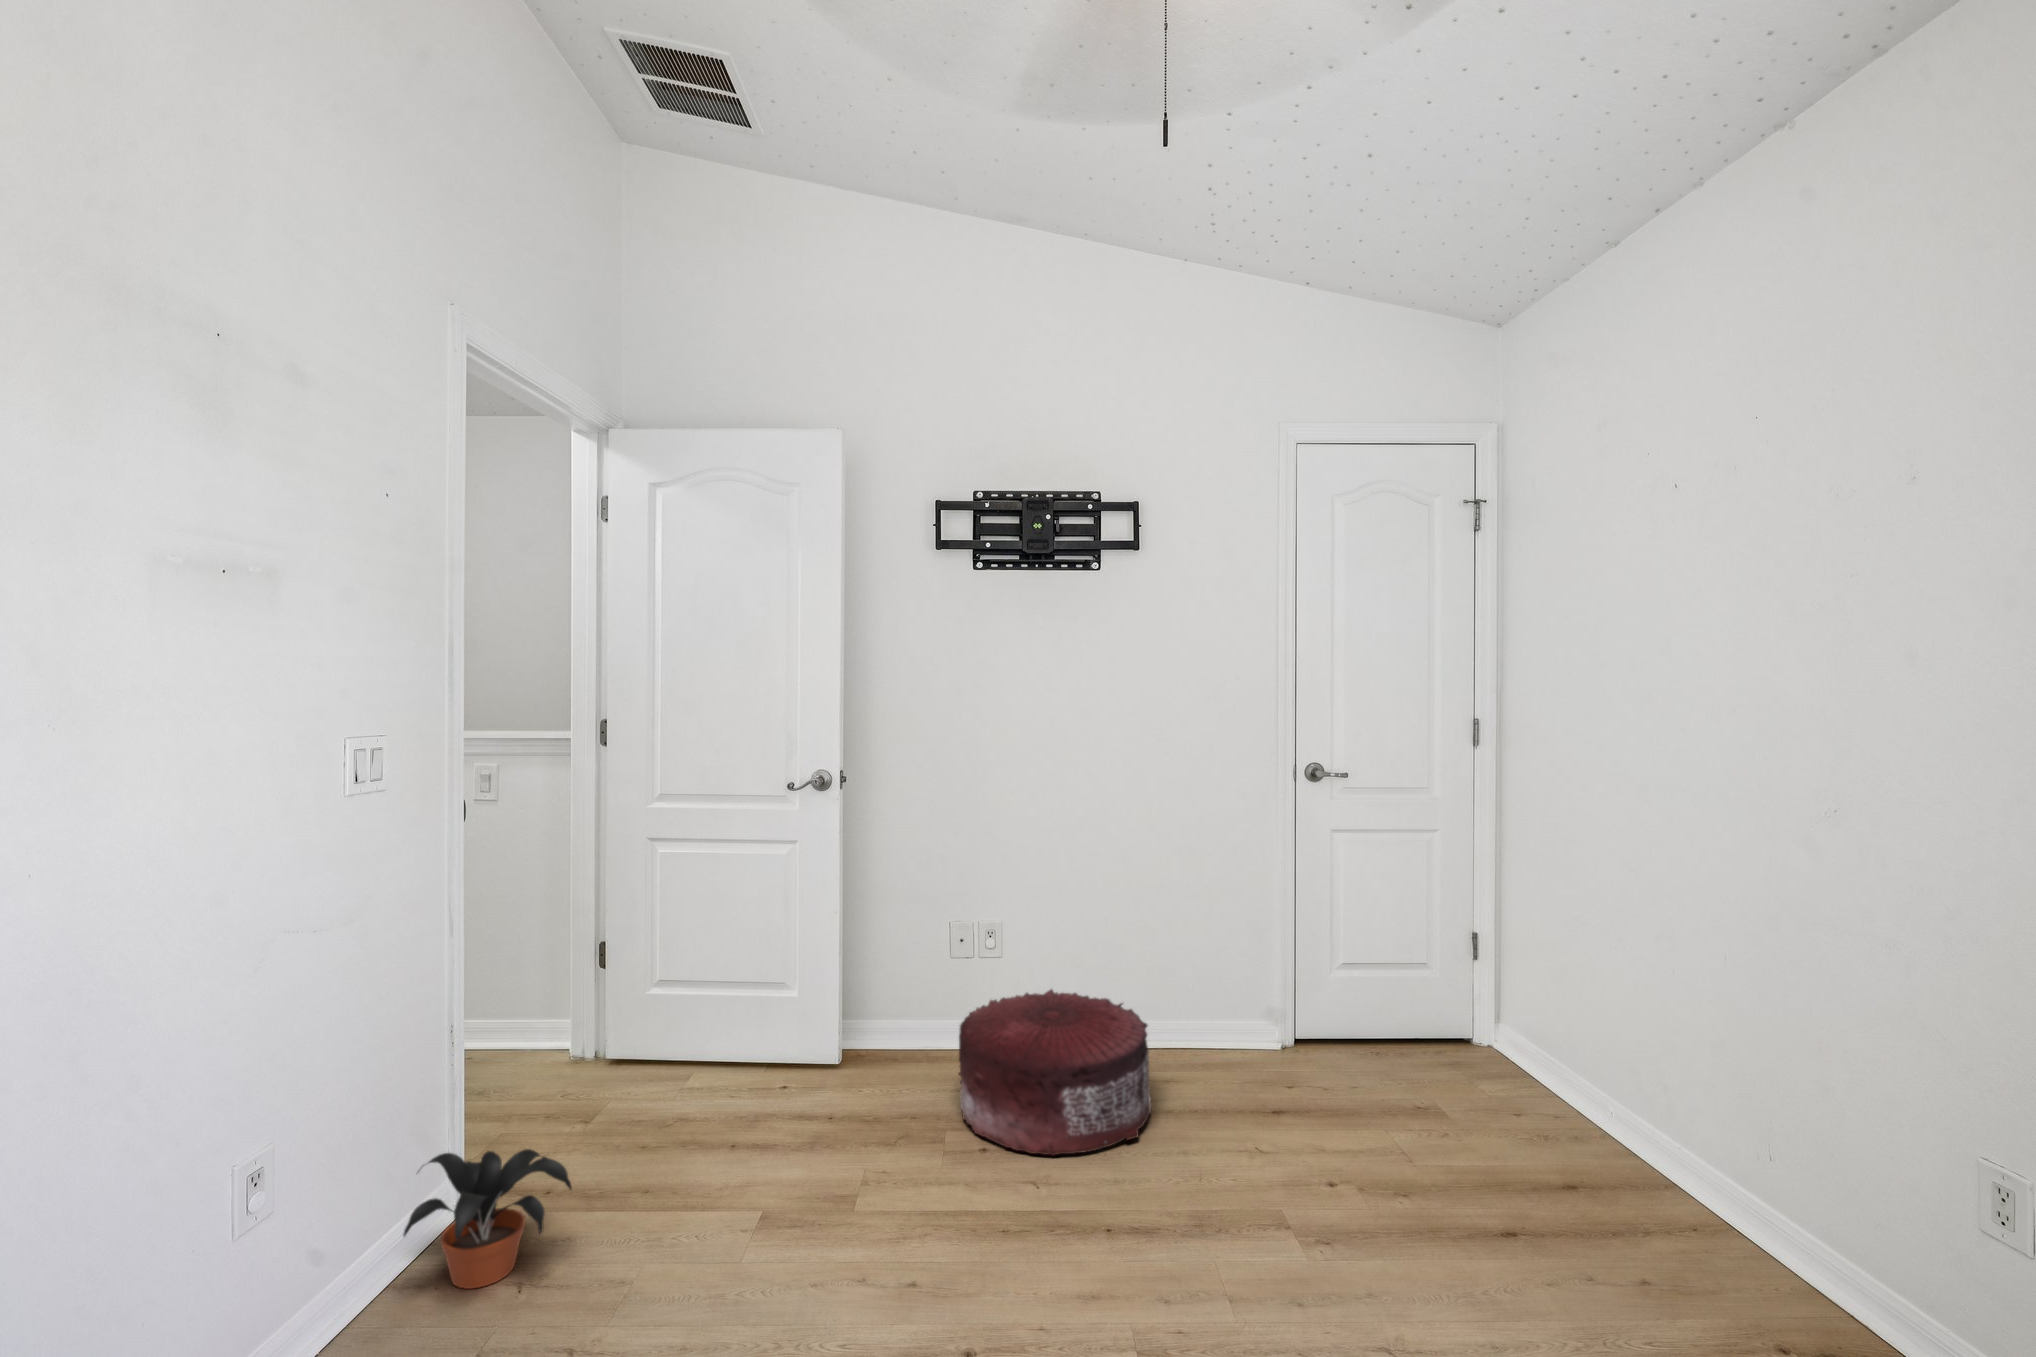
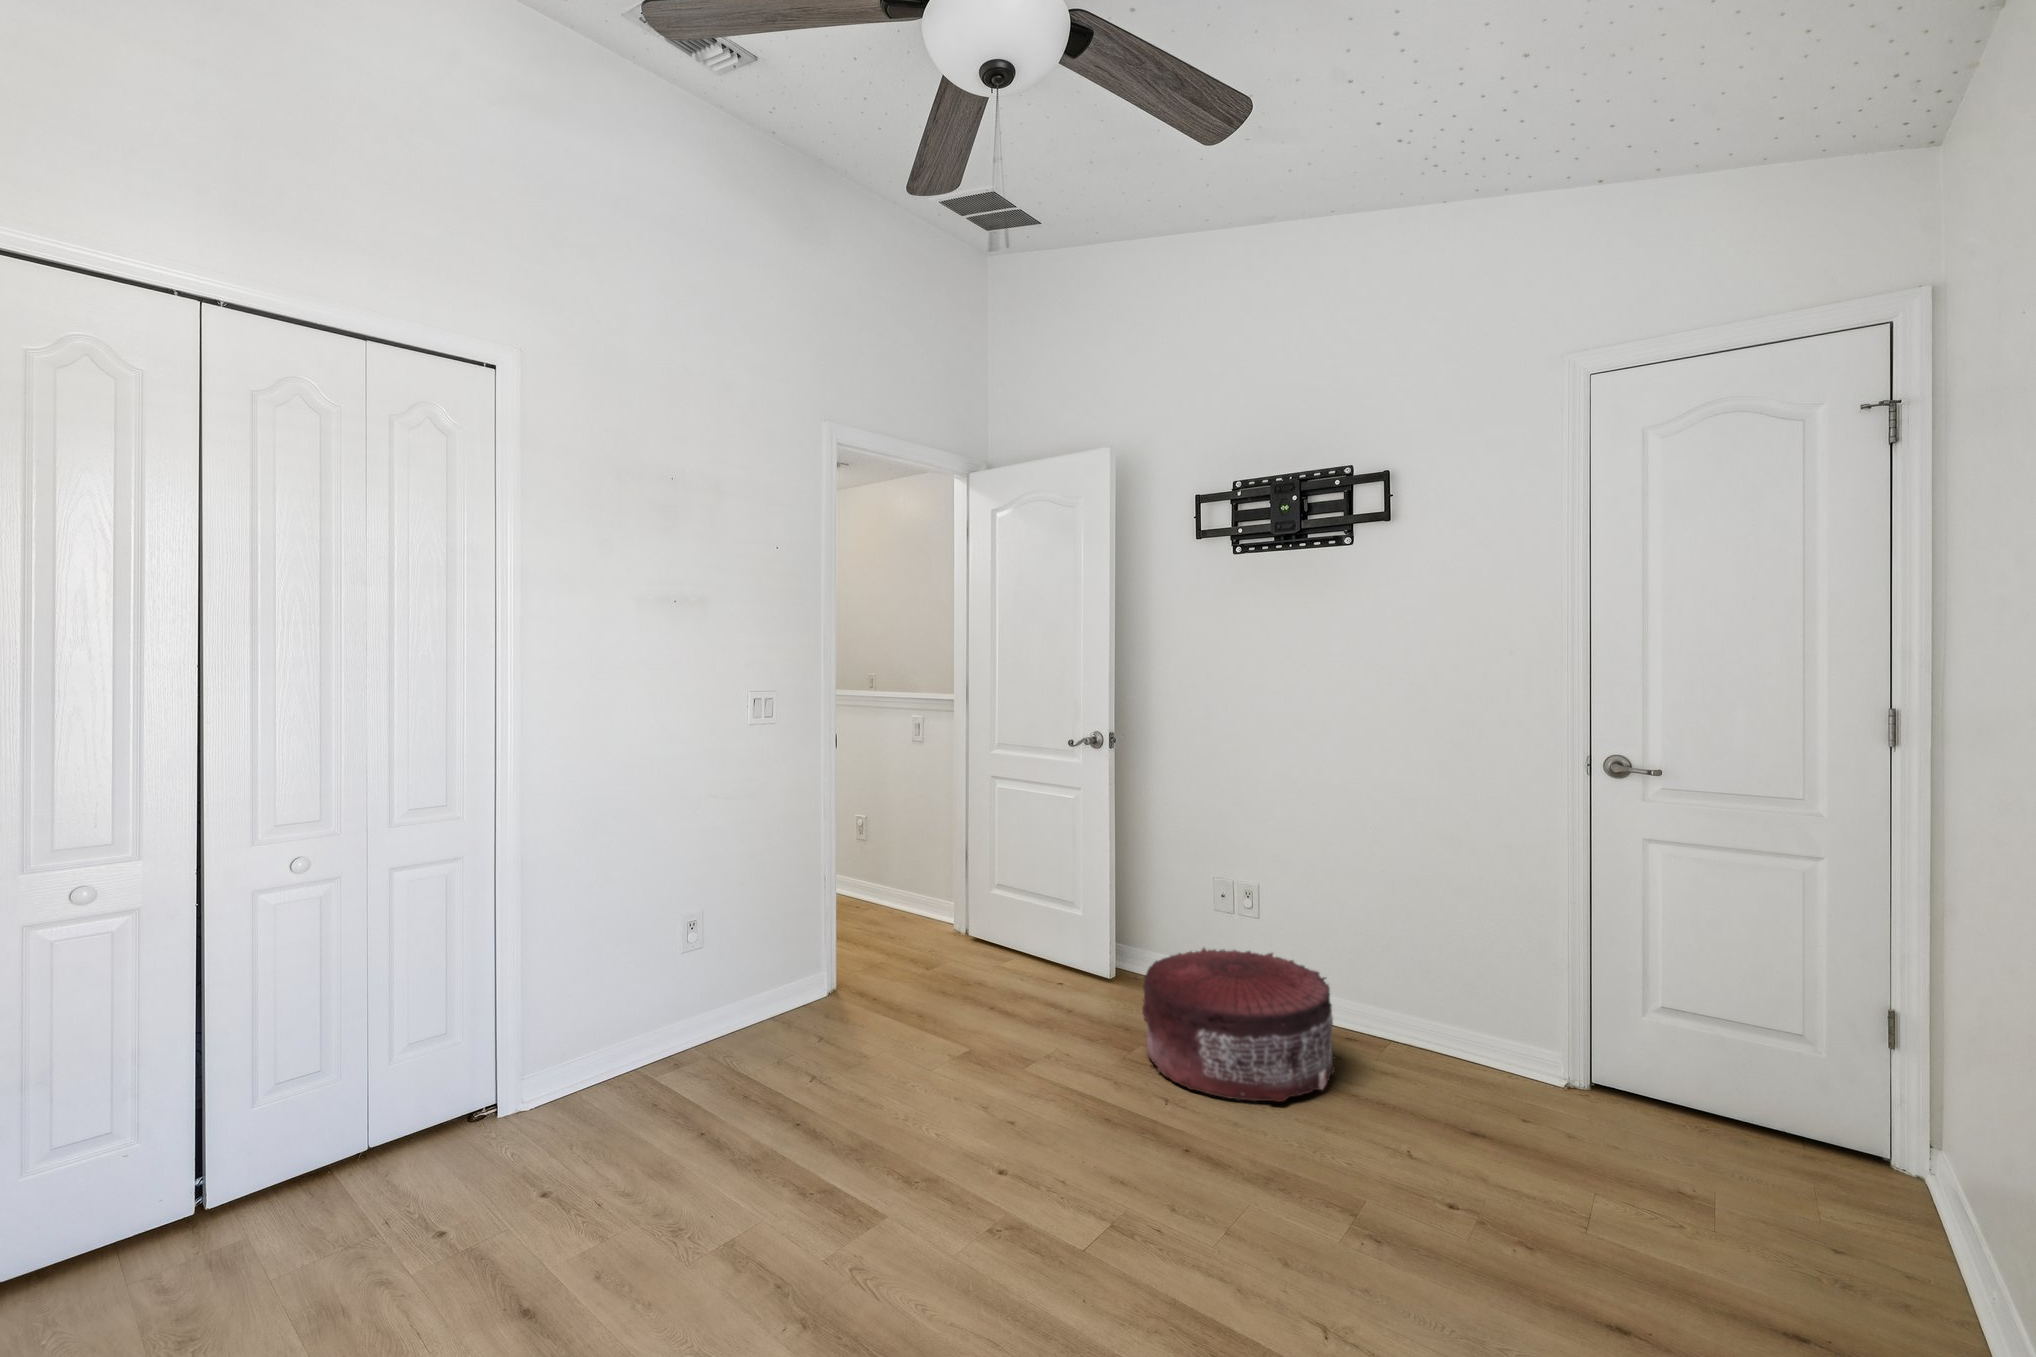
potted plant: present [403,1149,572,1289] -> none [729,947,828,1035]

